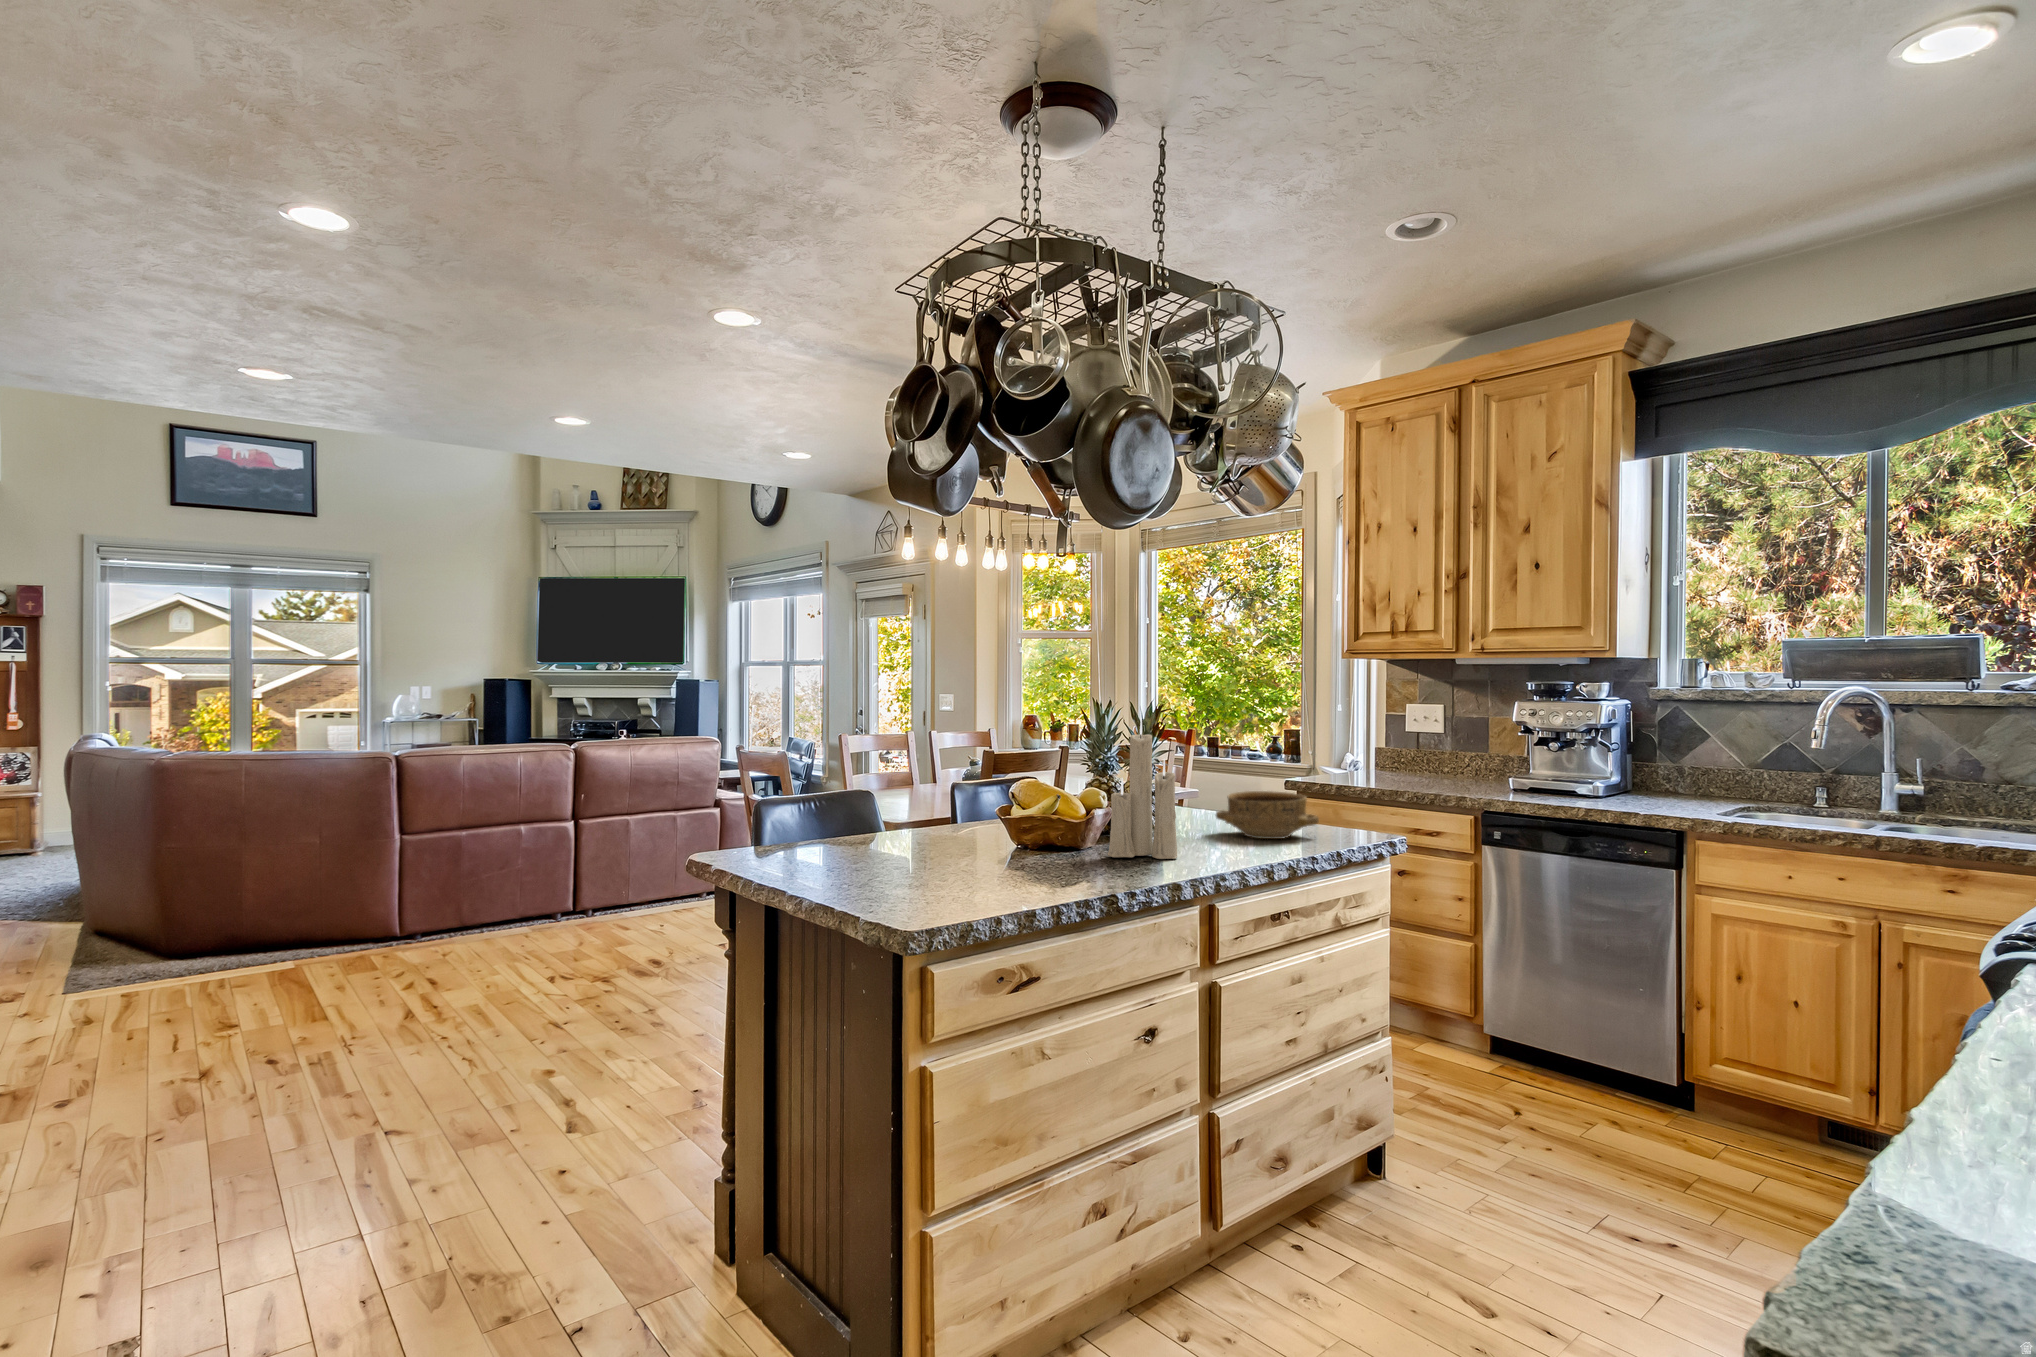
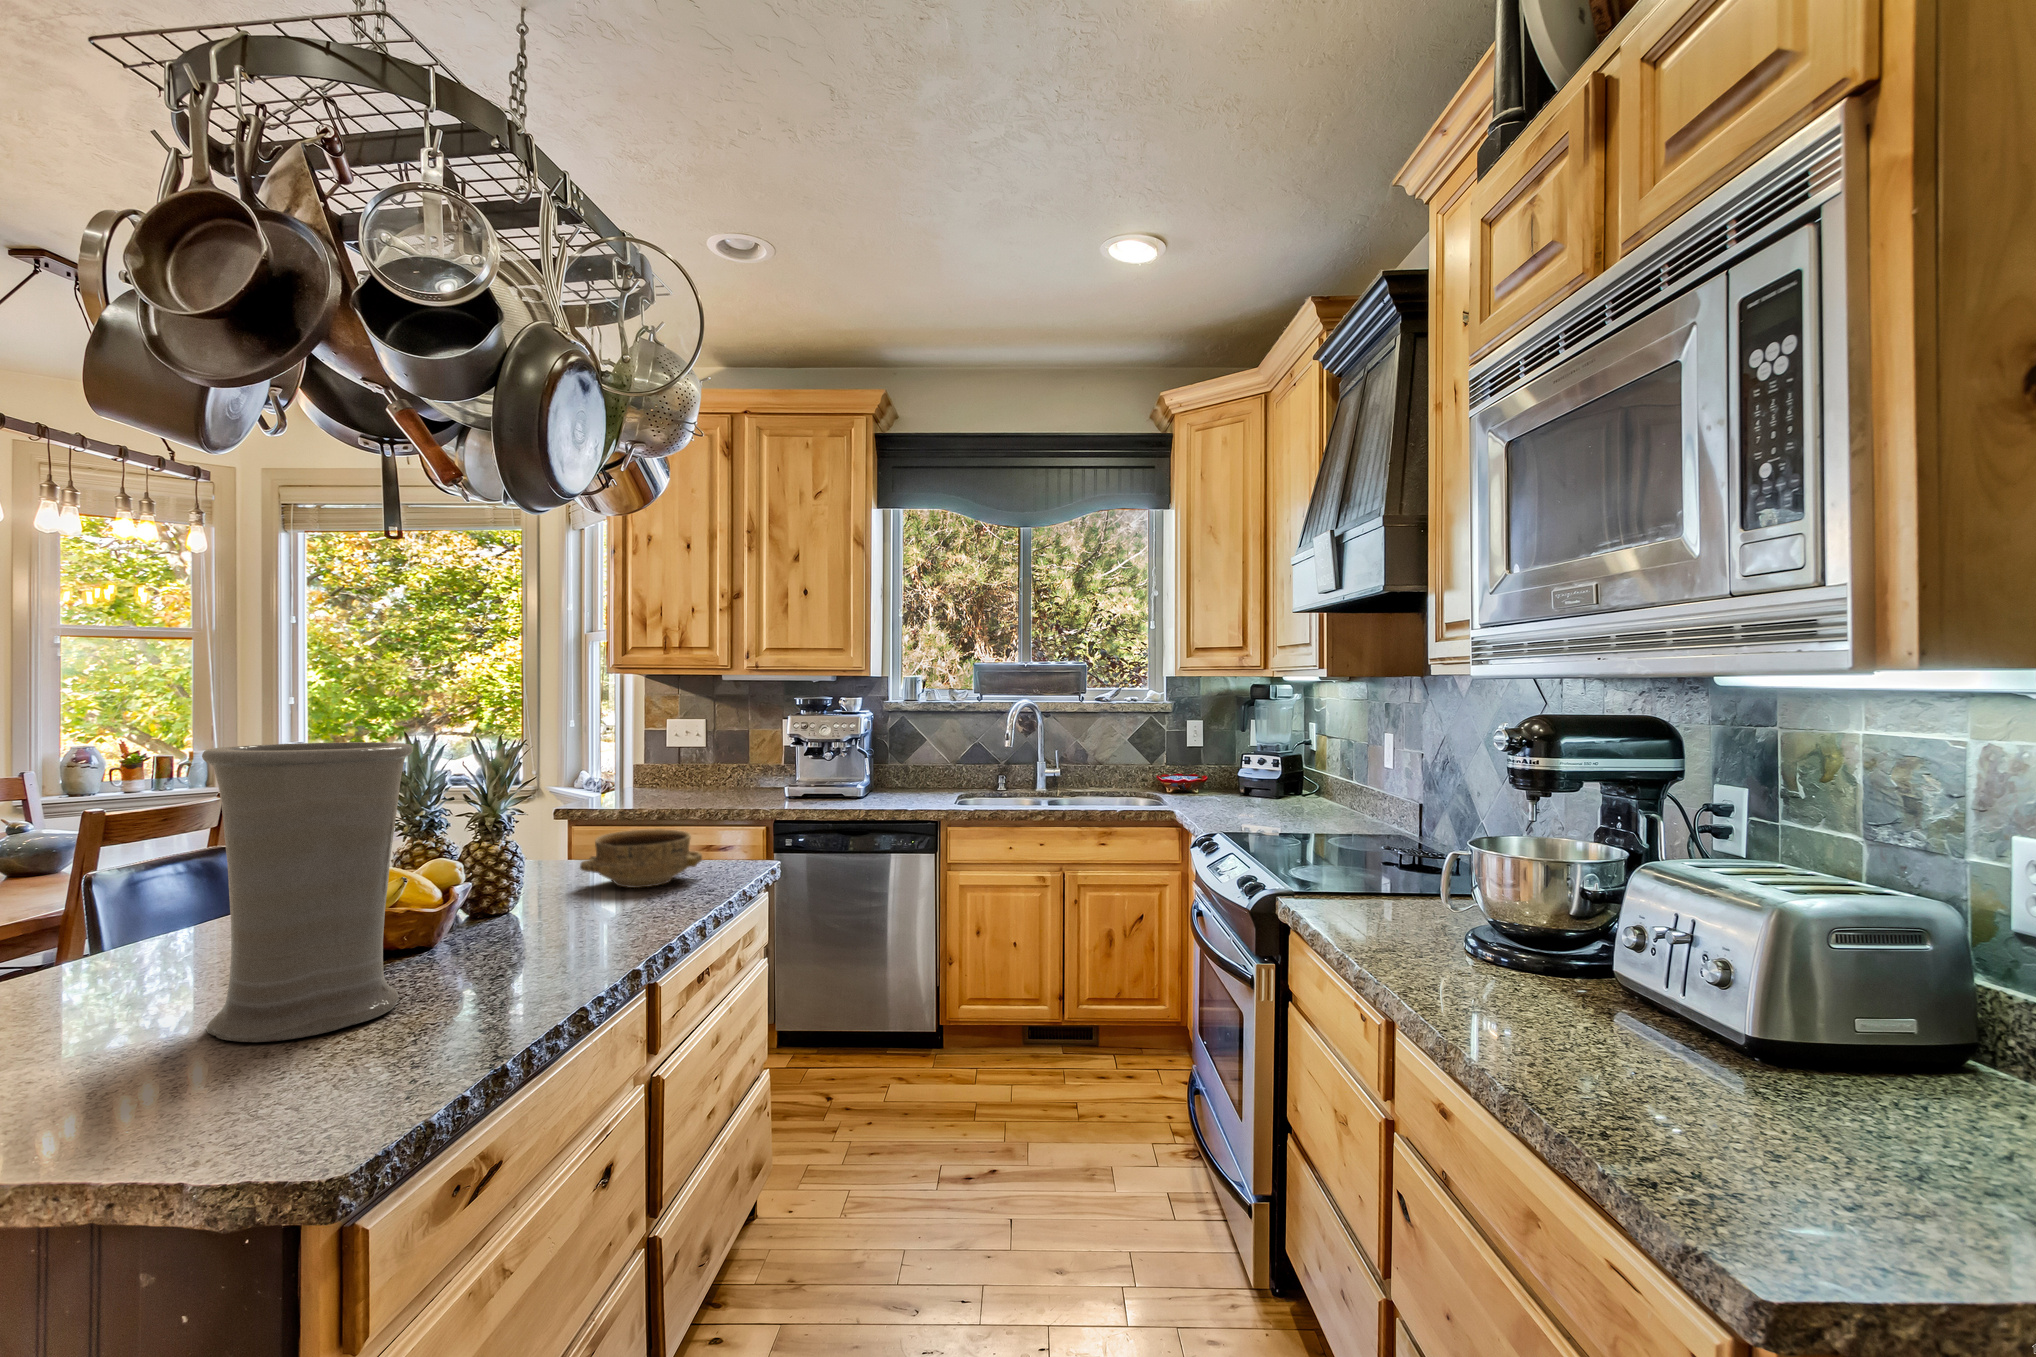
vase: none [927,698,1035,878] -> present [202,742,413,1042]
candle: present [1108,718,1177,859] -> none [487,748,586,949]

